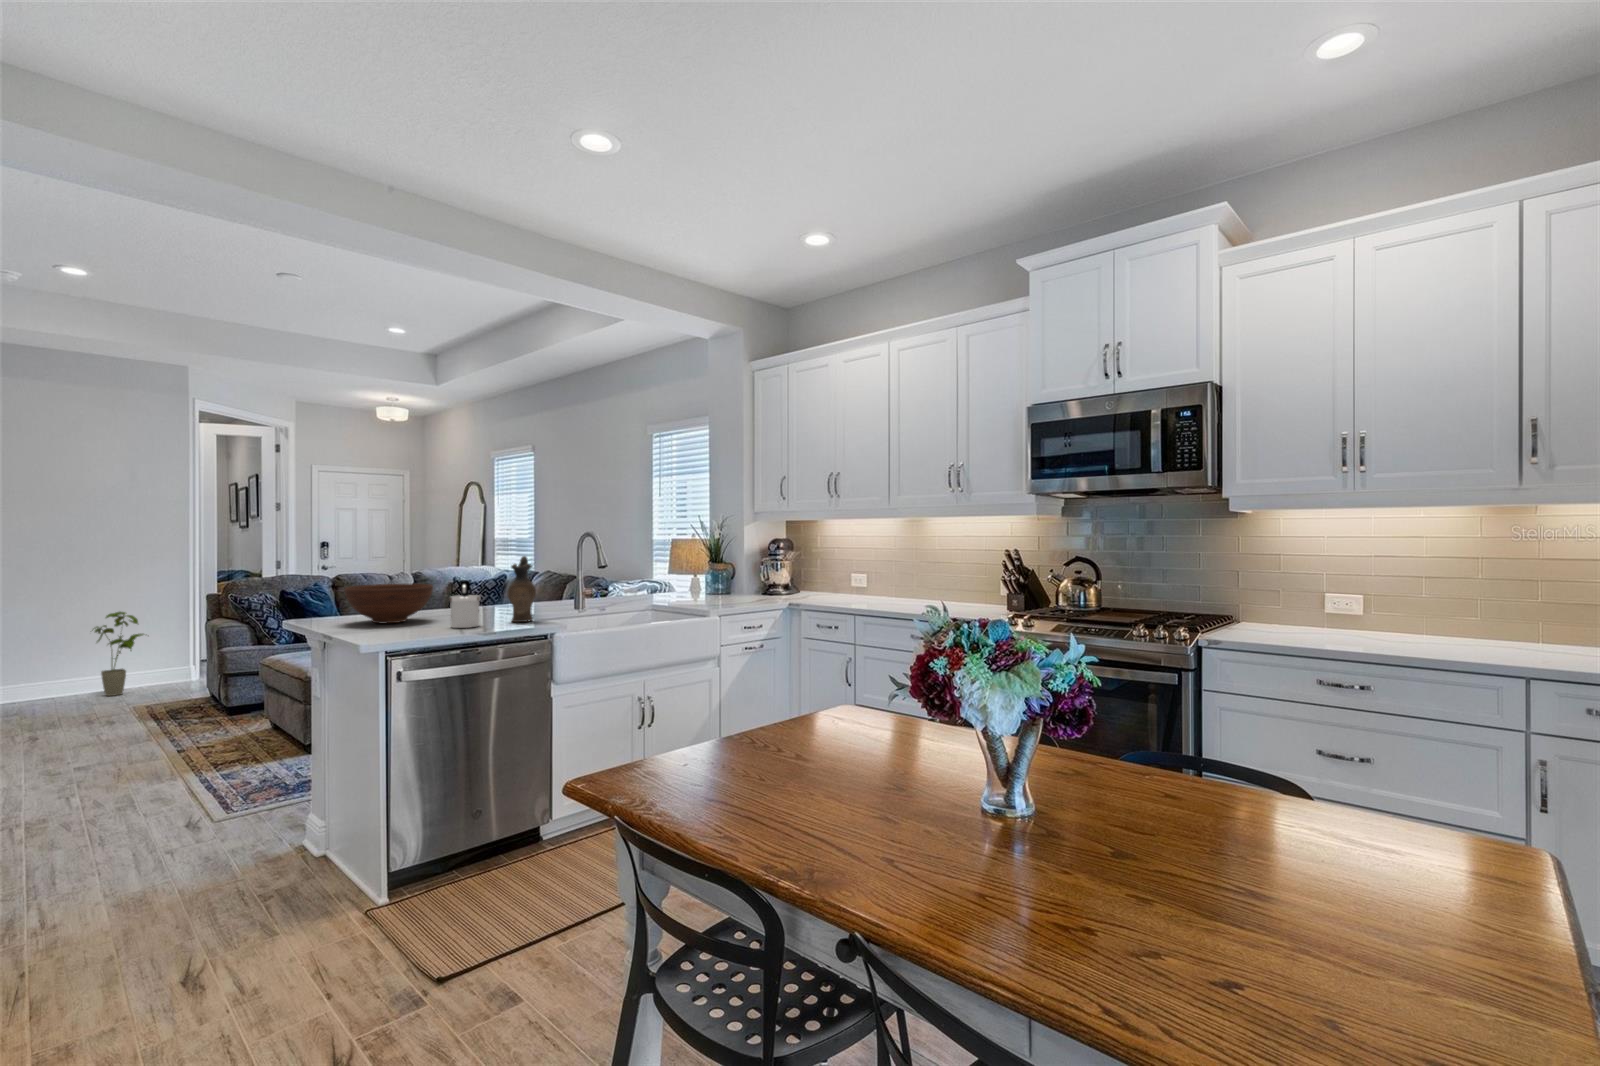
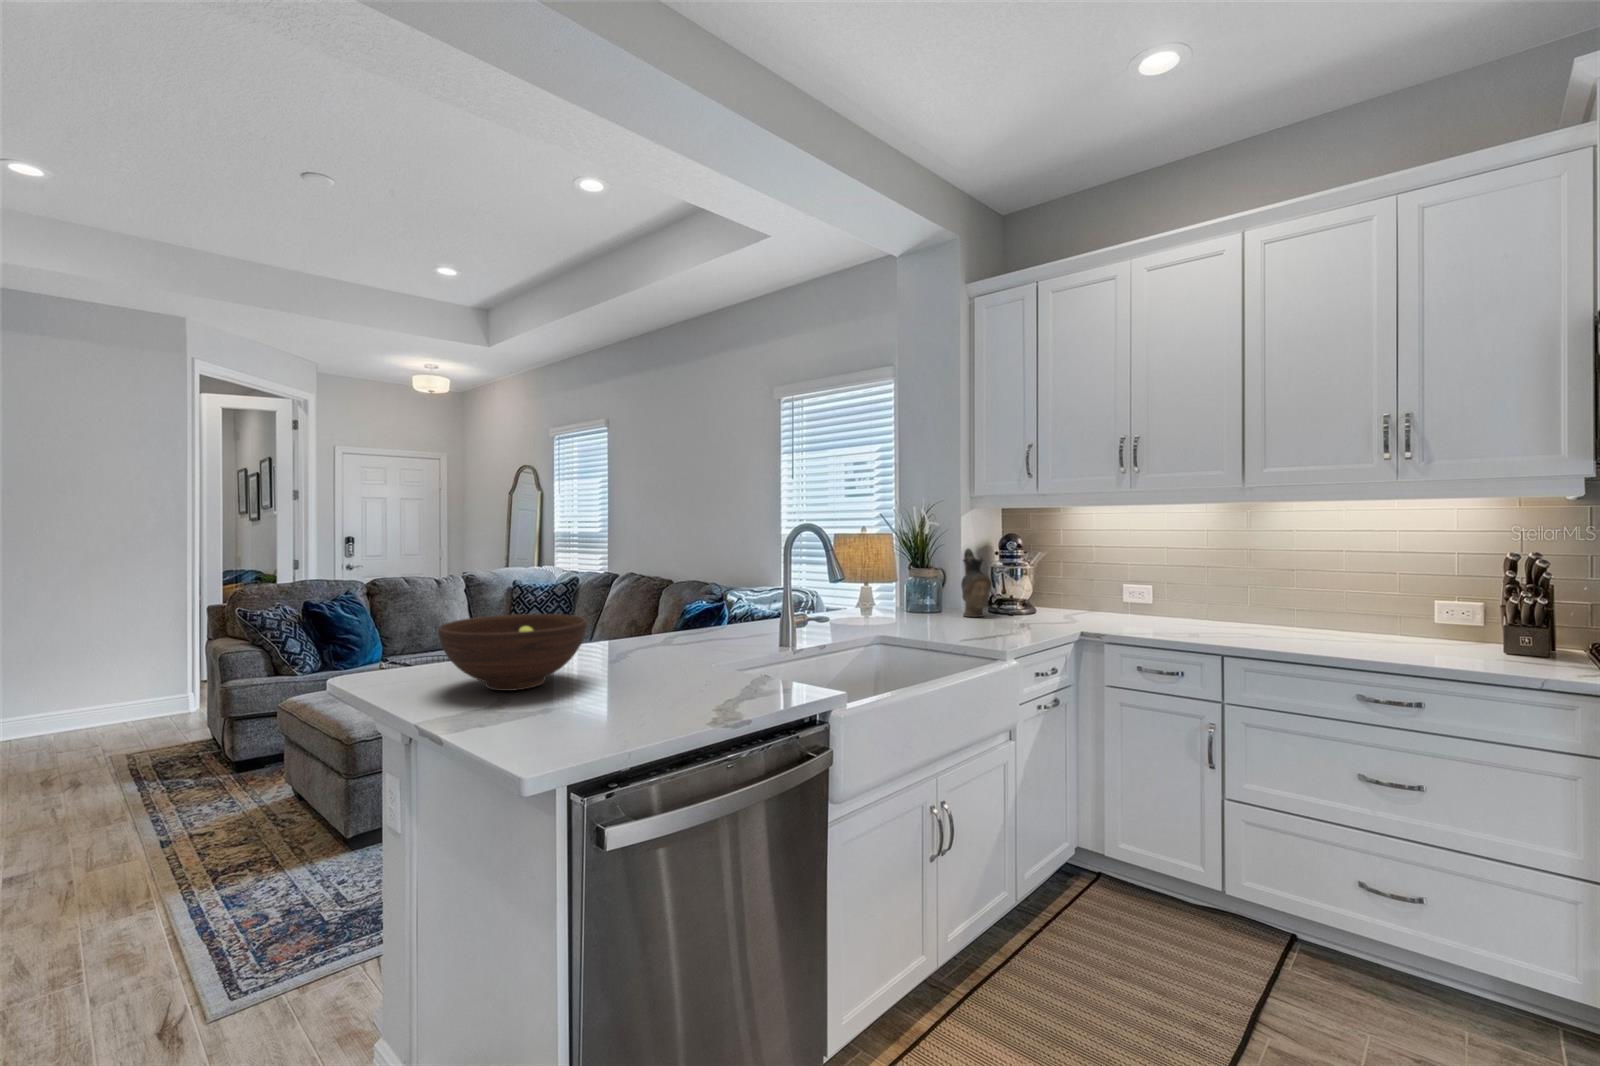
ceramic pitcher: present [507,556,536,622] -> present [961,548,992,617]
soap dispenser: present [450,580,480,628] -> none [636,614,688,704]
house plant: present [92,612,144,696] -> none [51,629,133,740]

